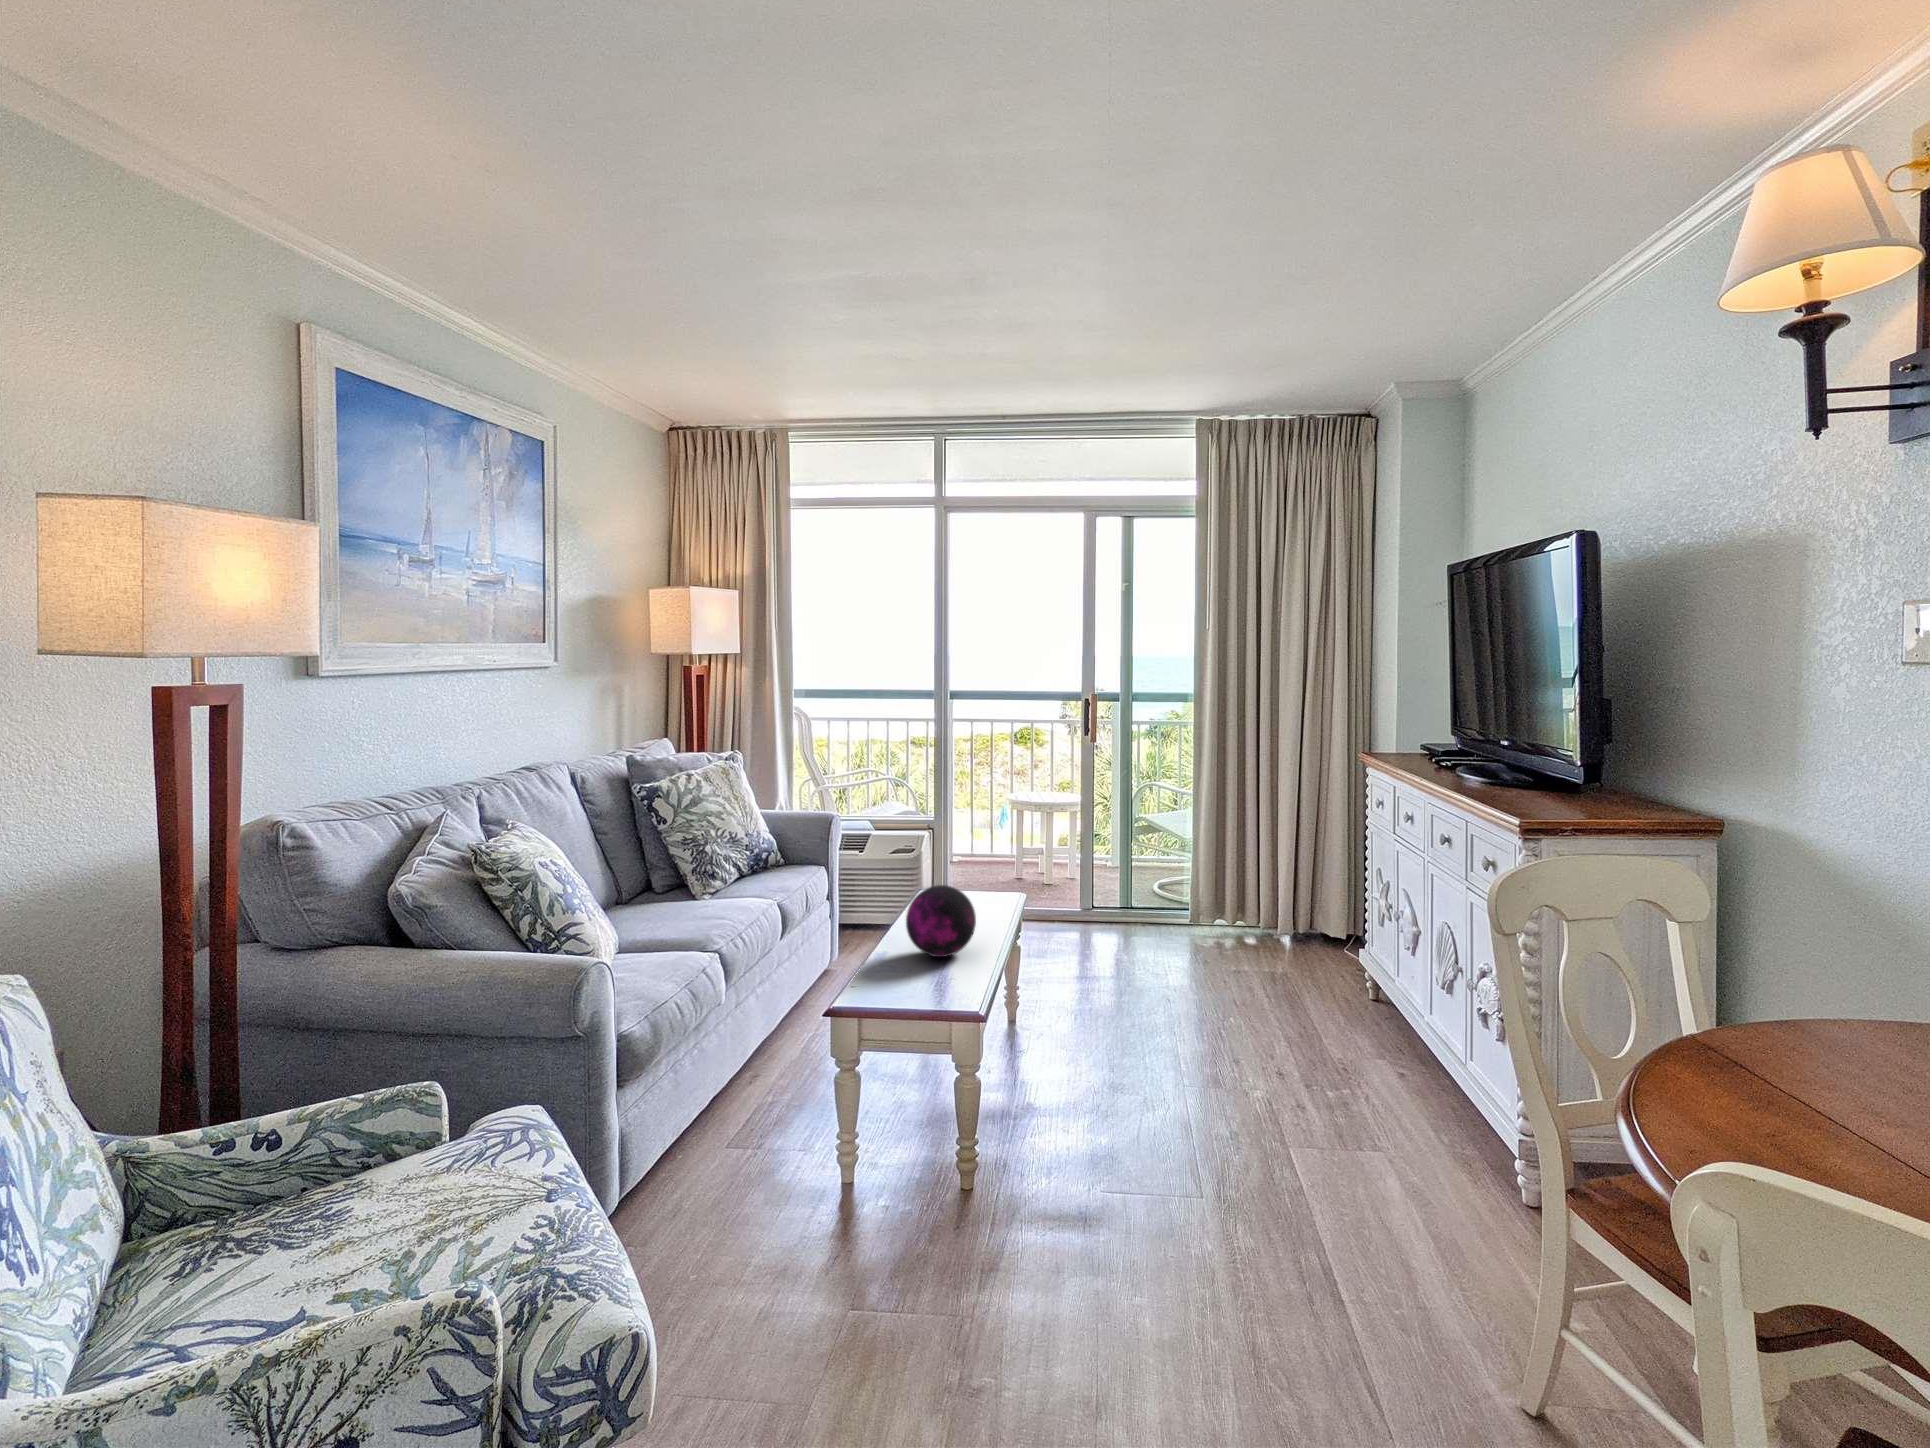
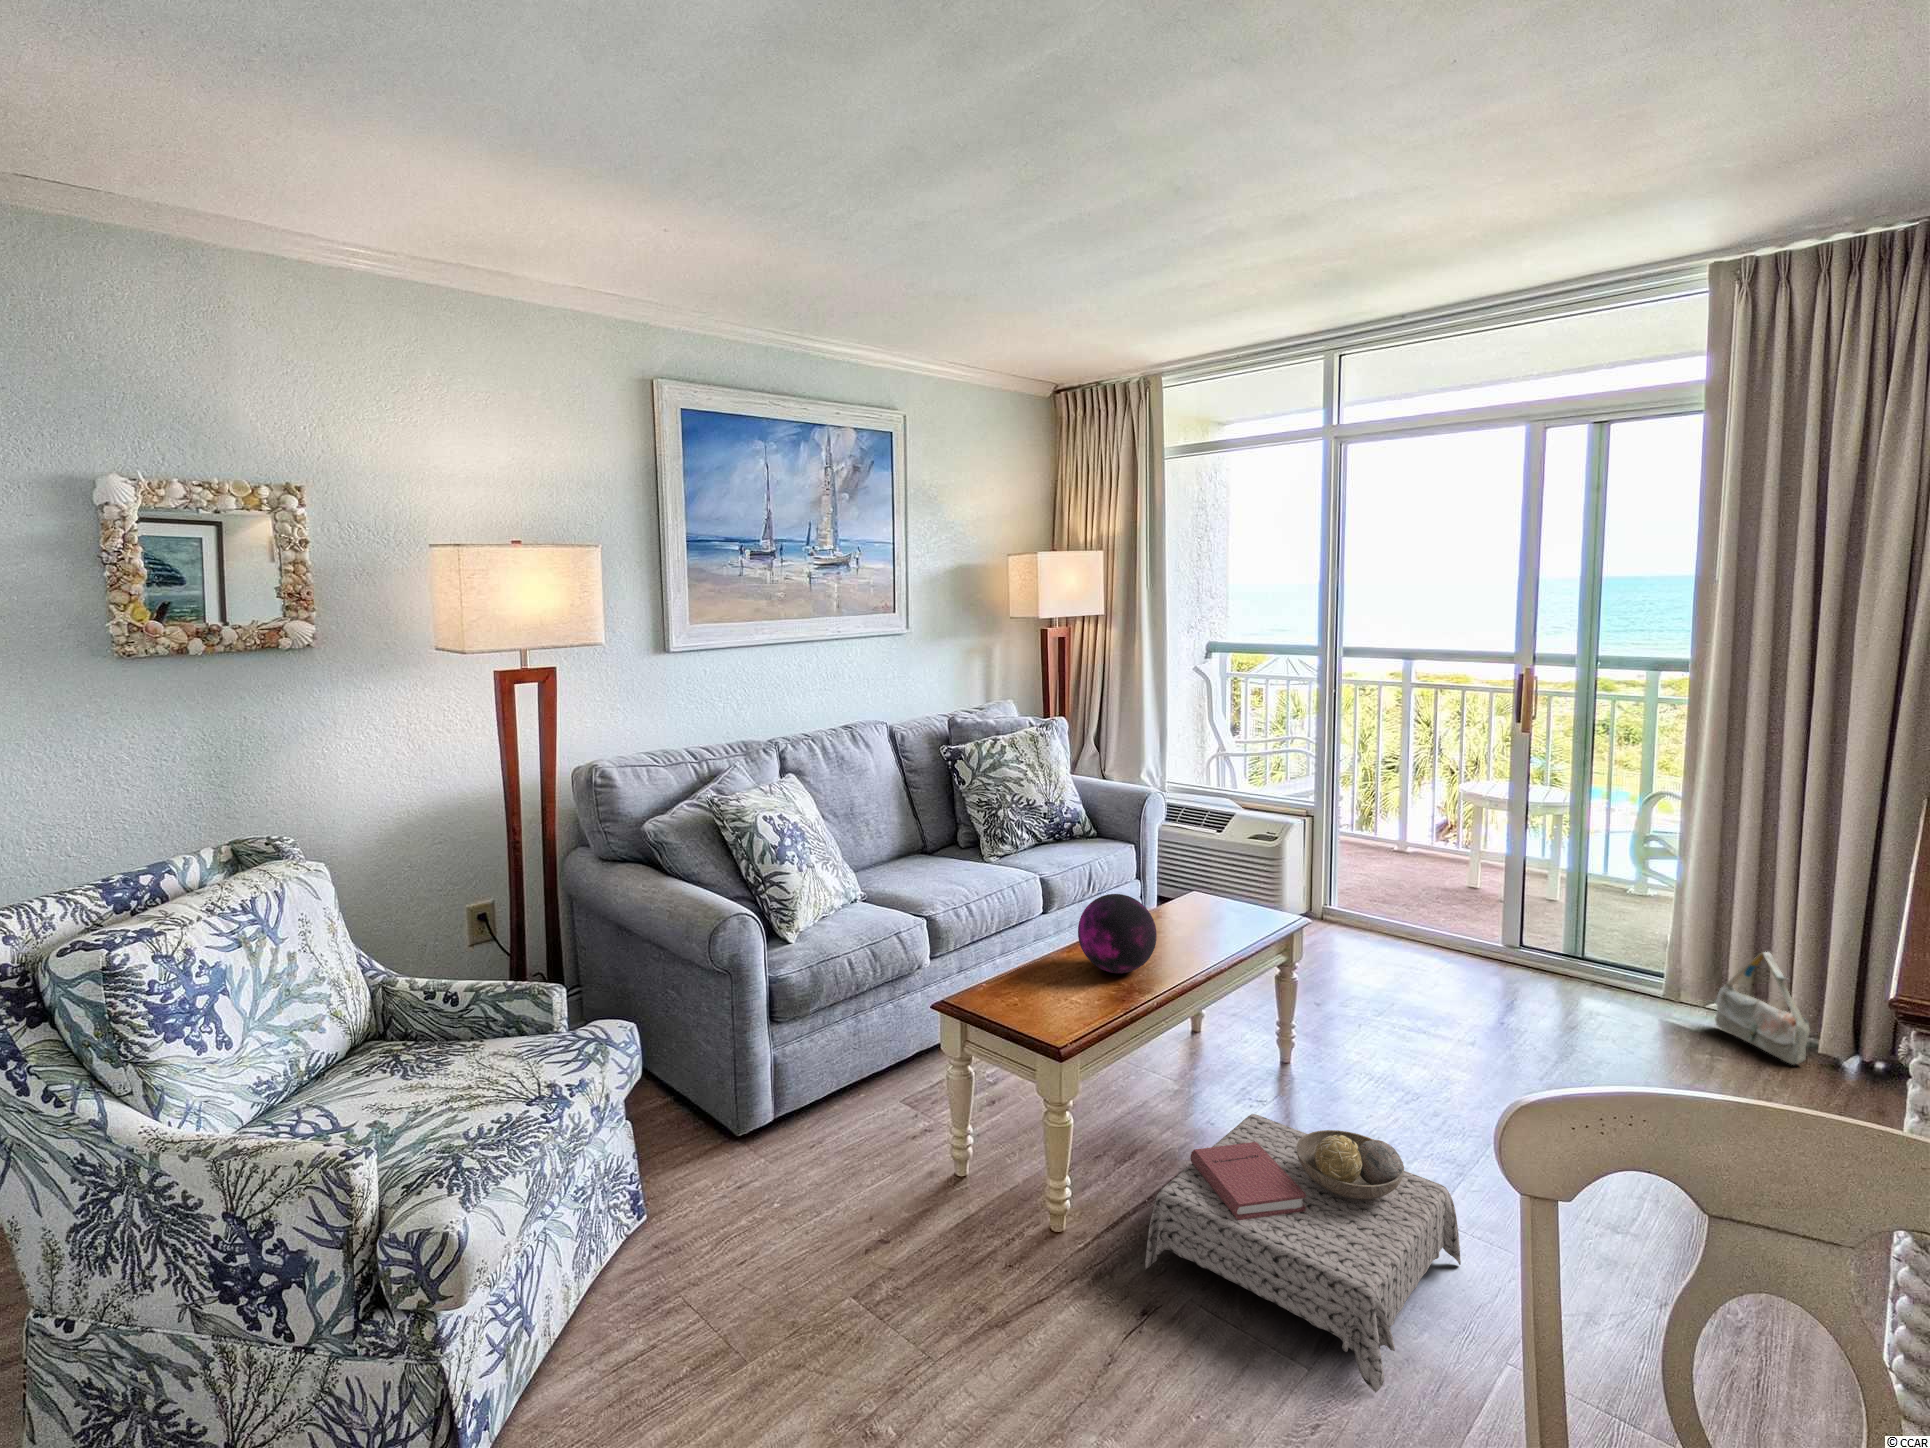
bag: none [1227,875,1282,947] -> present [1715,952,1810,1065]
ottoman: none [1047,1027,1250,1198] -> present [1145,1114,1461,1393]

